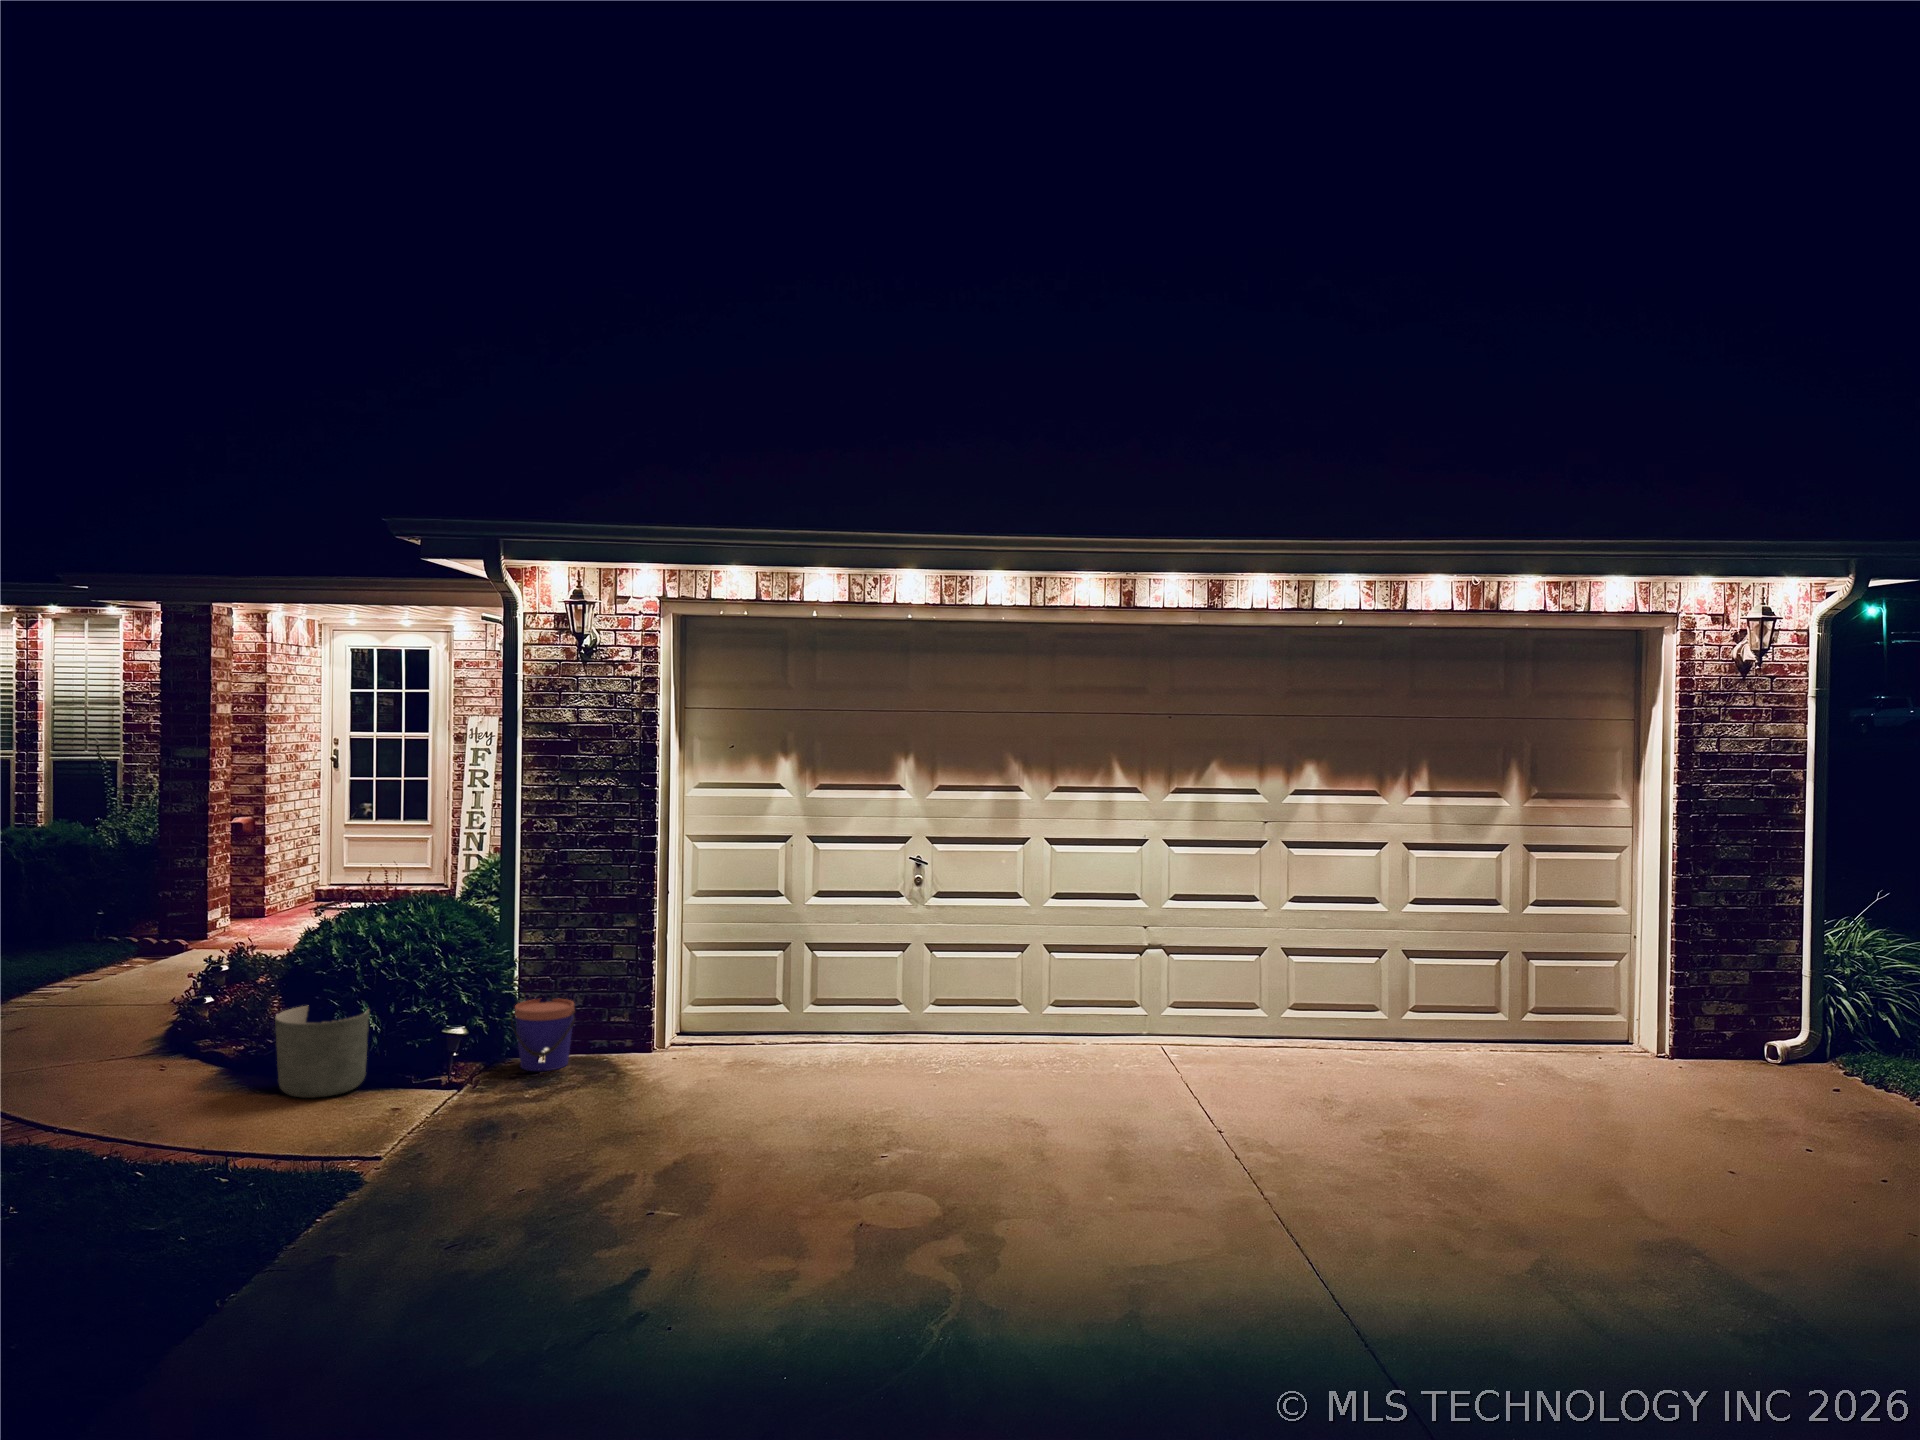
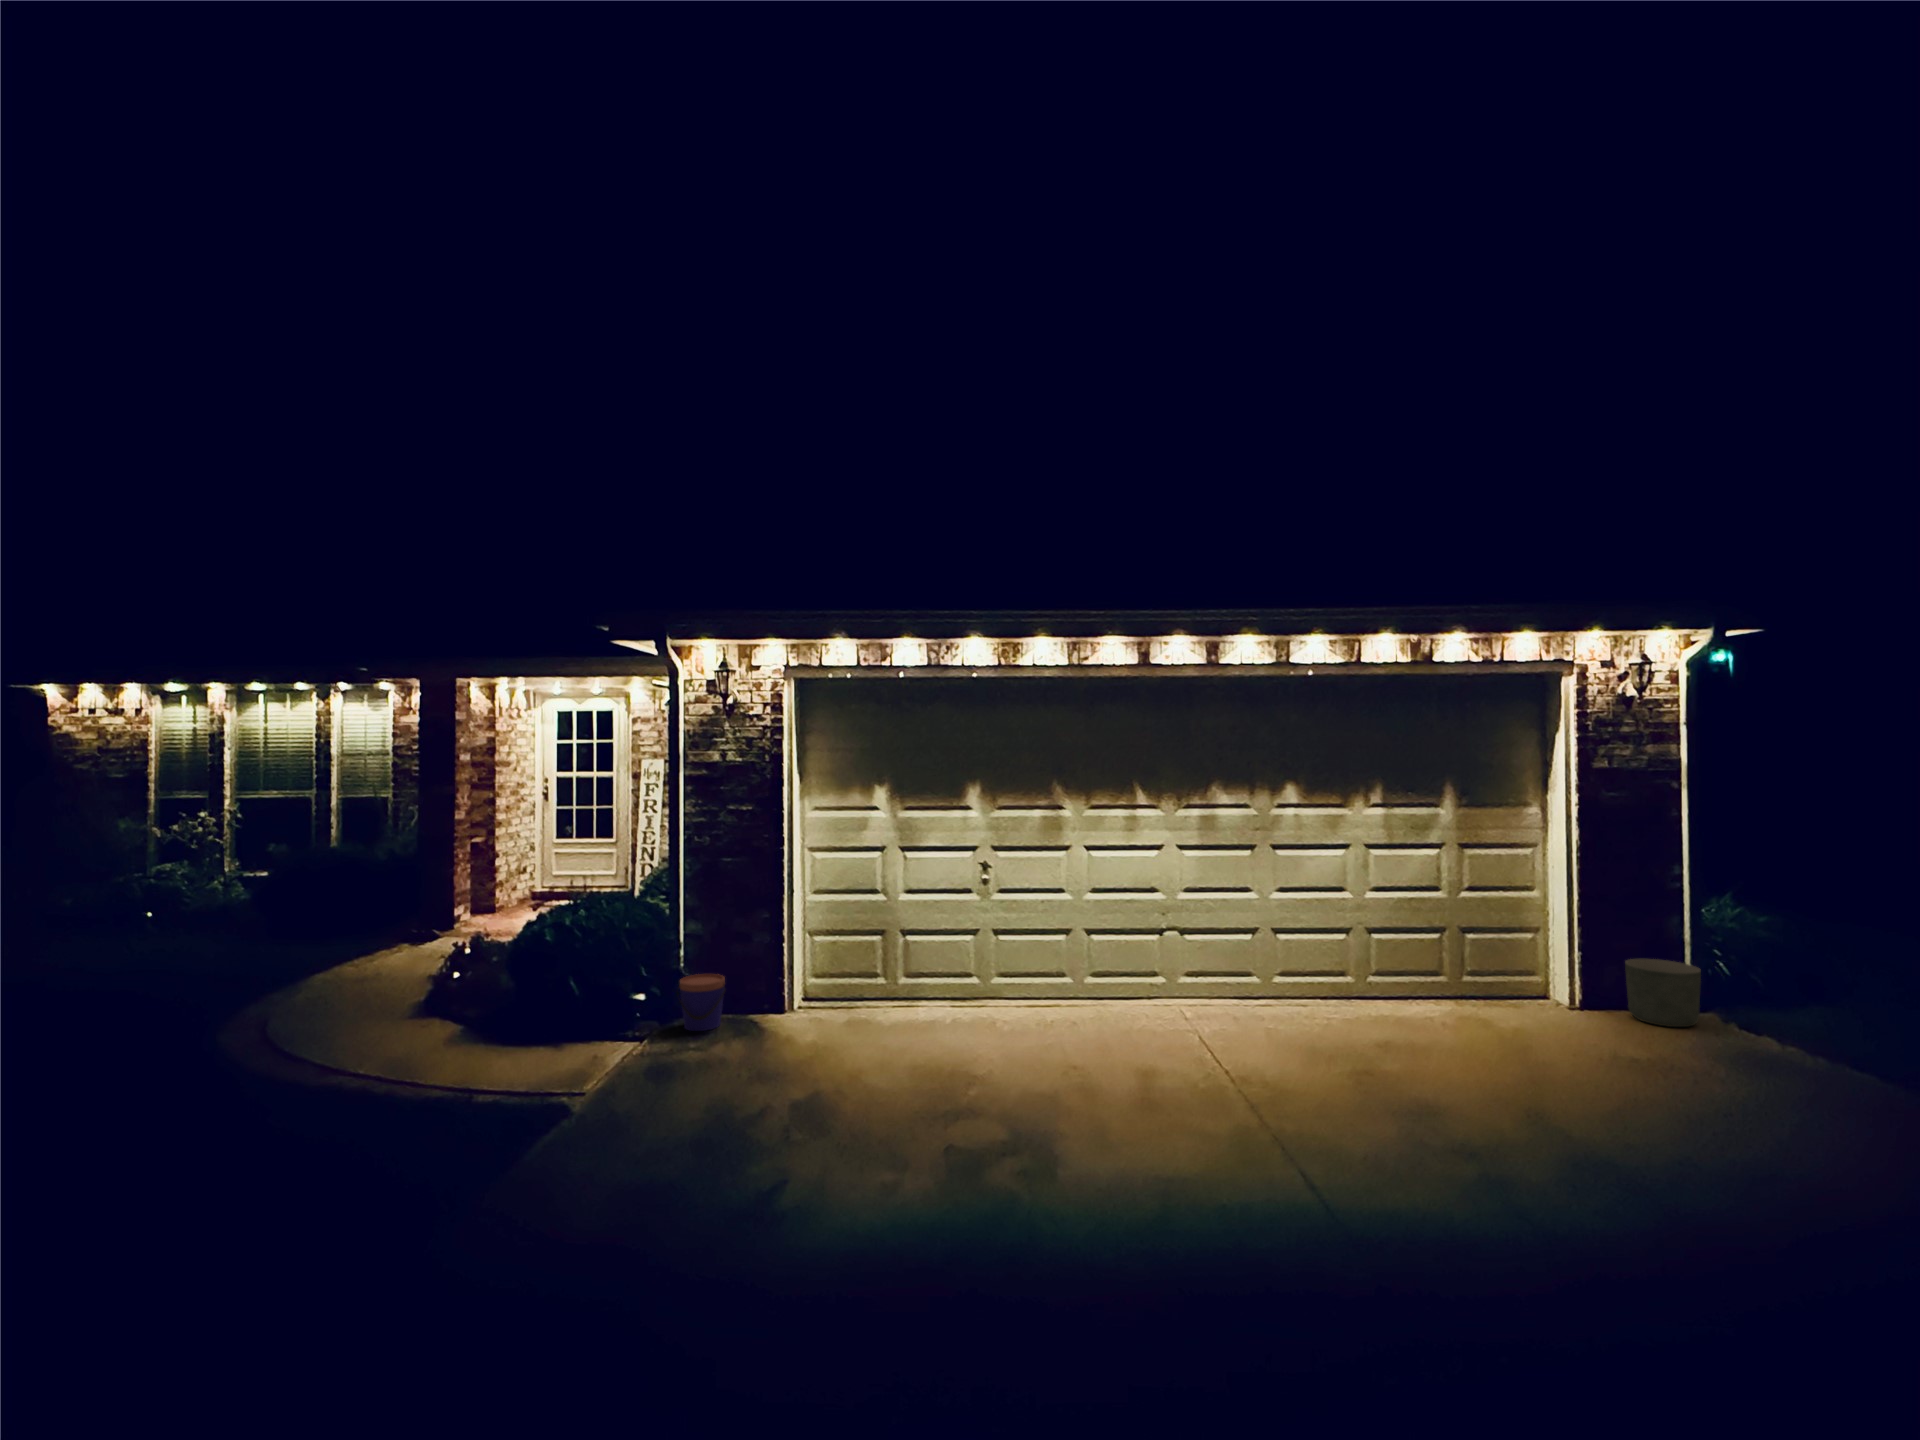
planter: present [275,1006,369,1098] -> present [1625,959,1701,1027]

